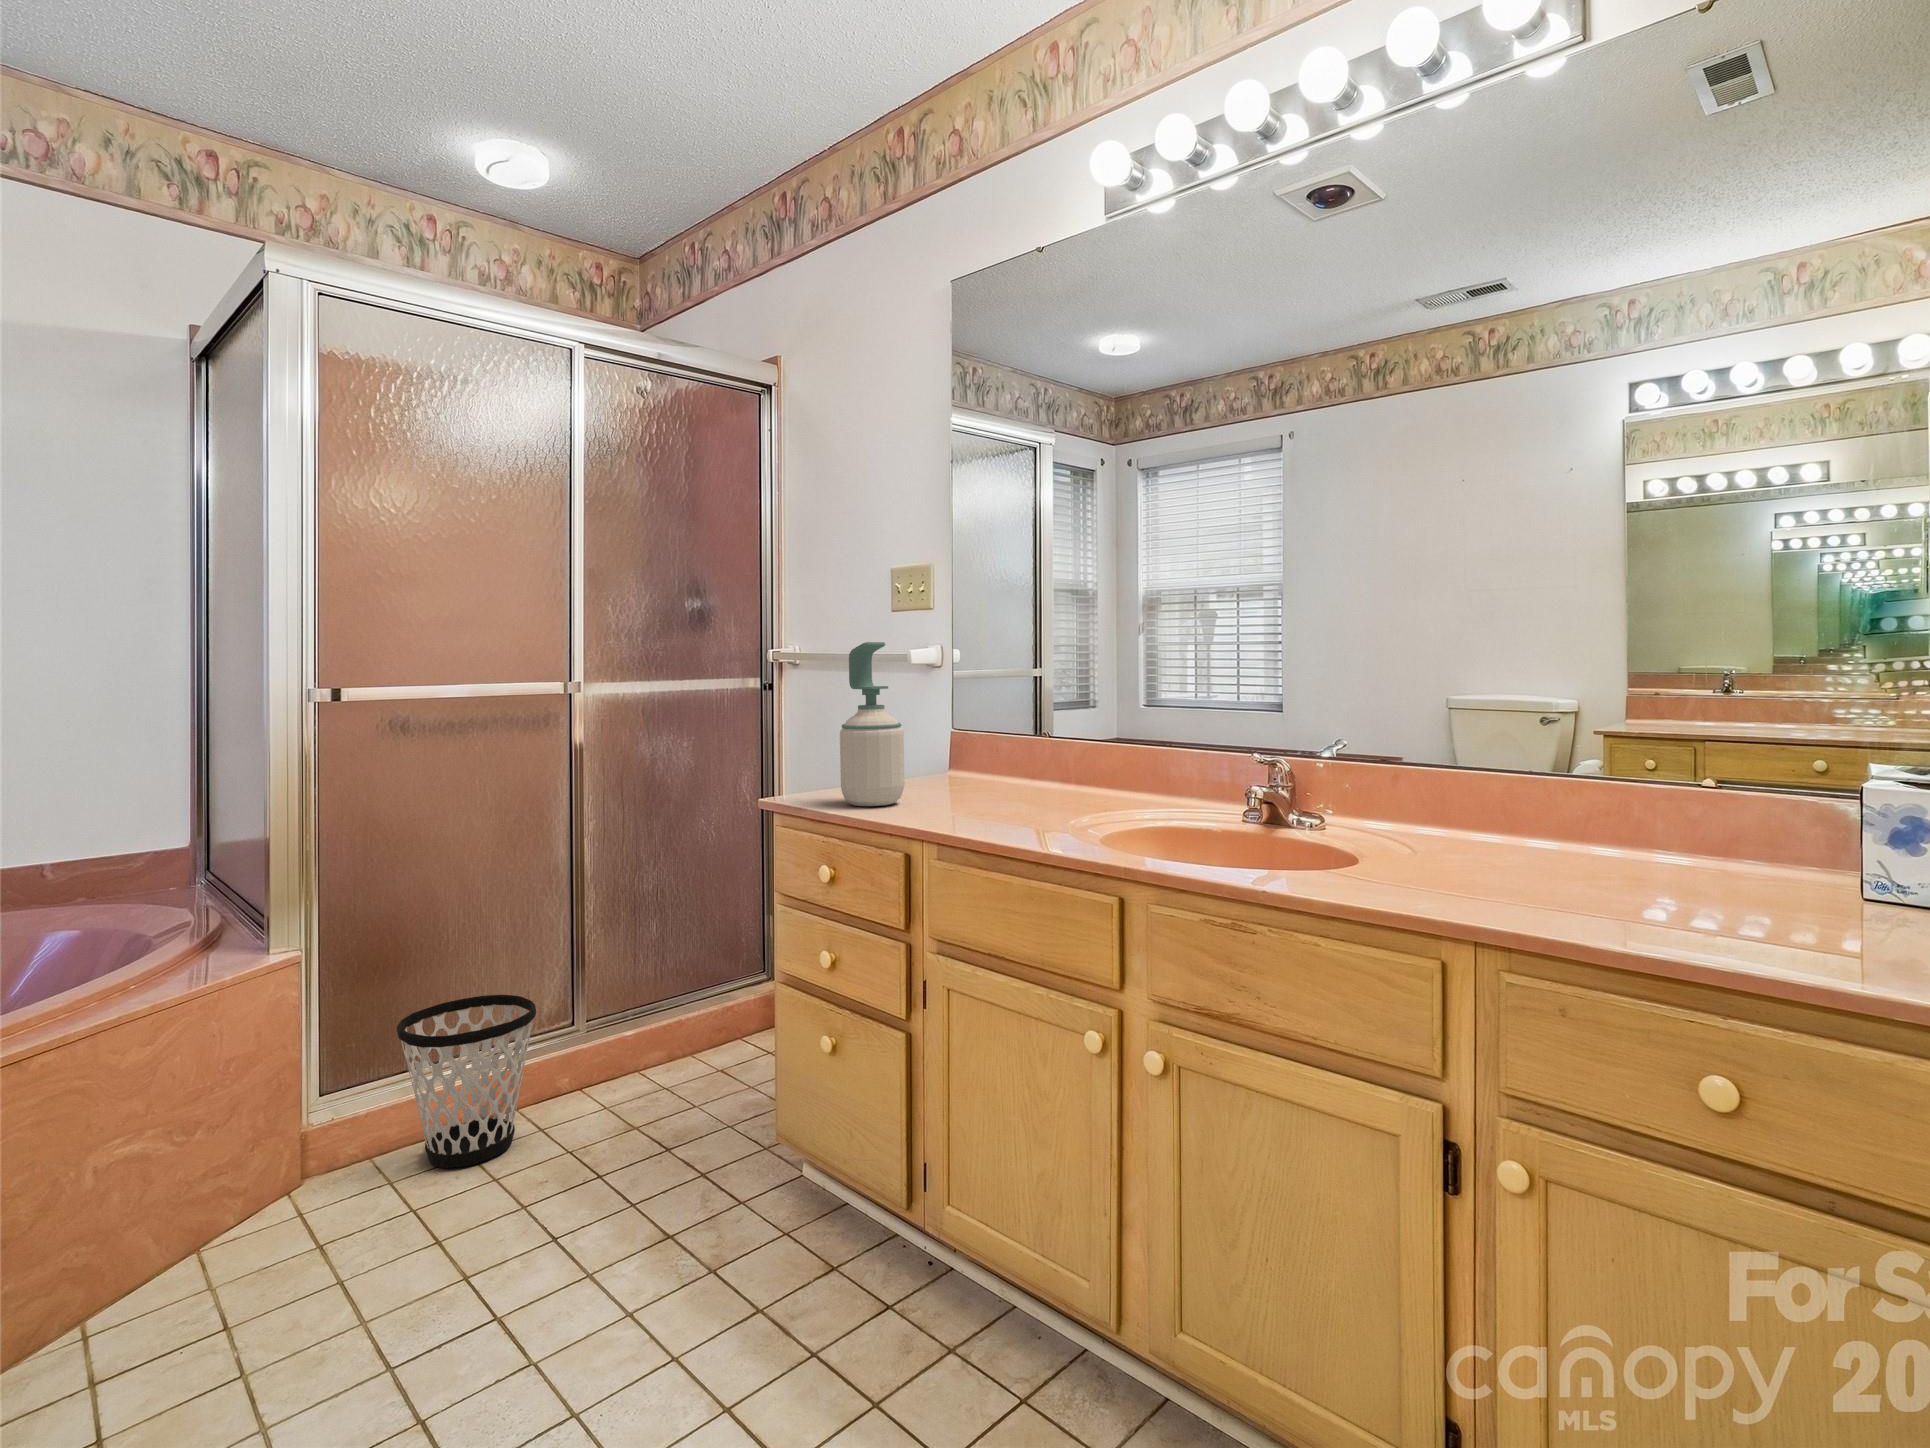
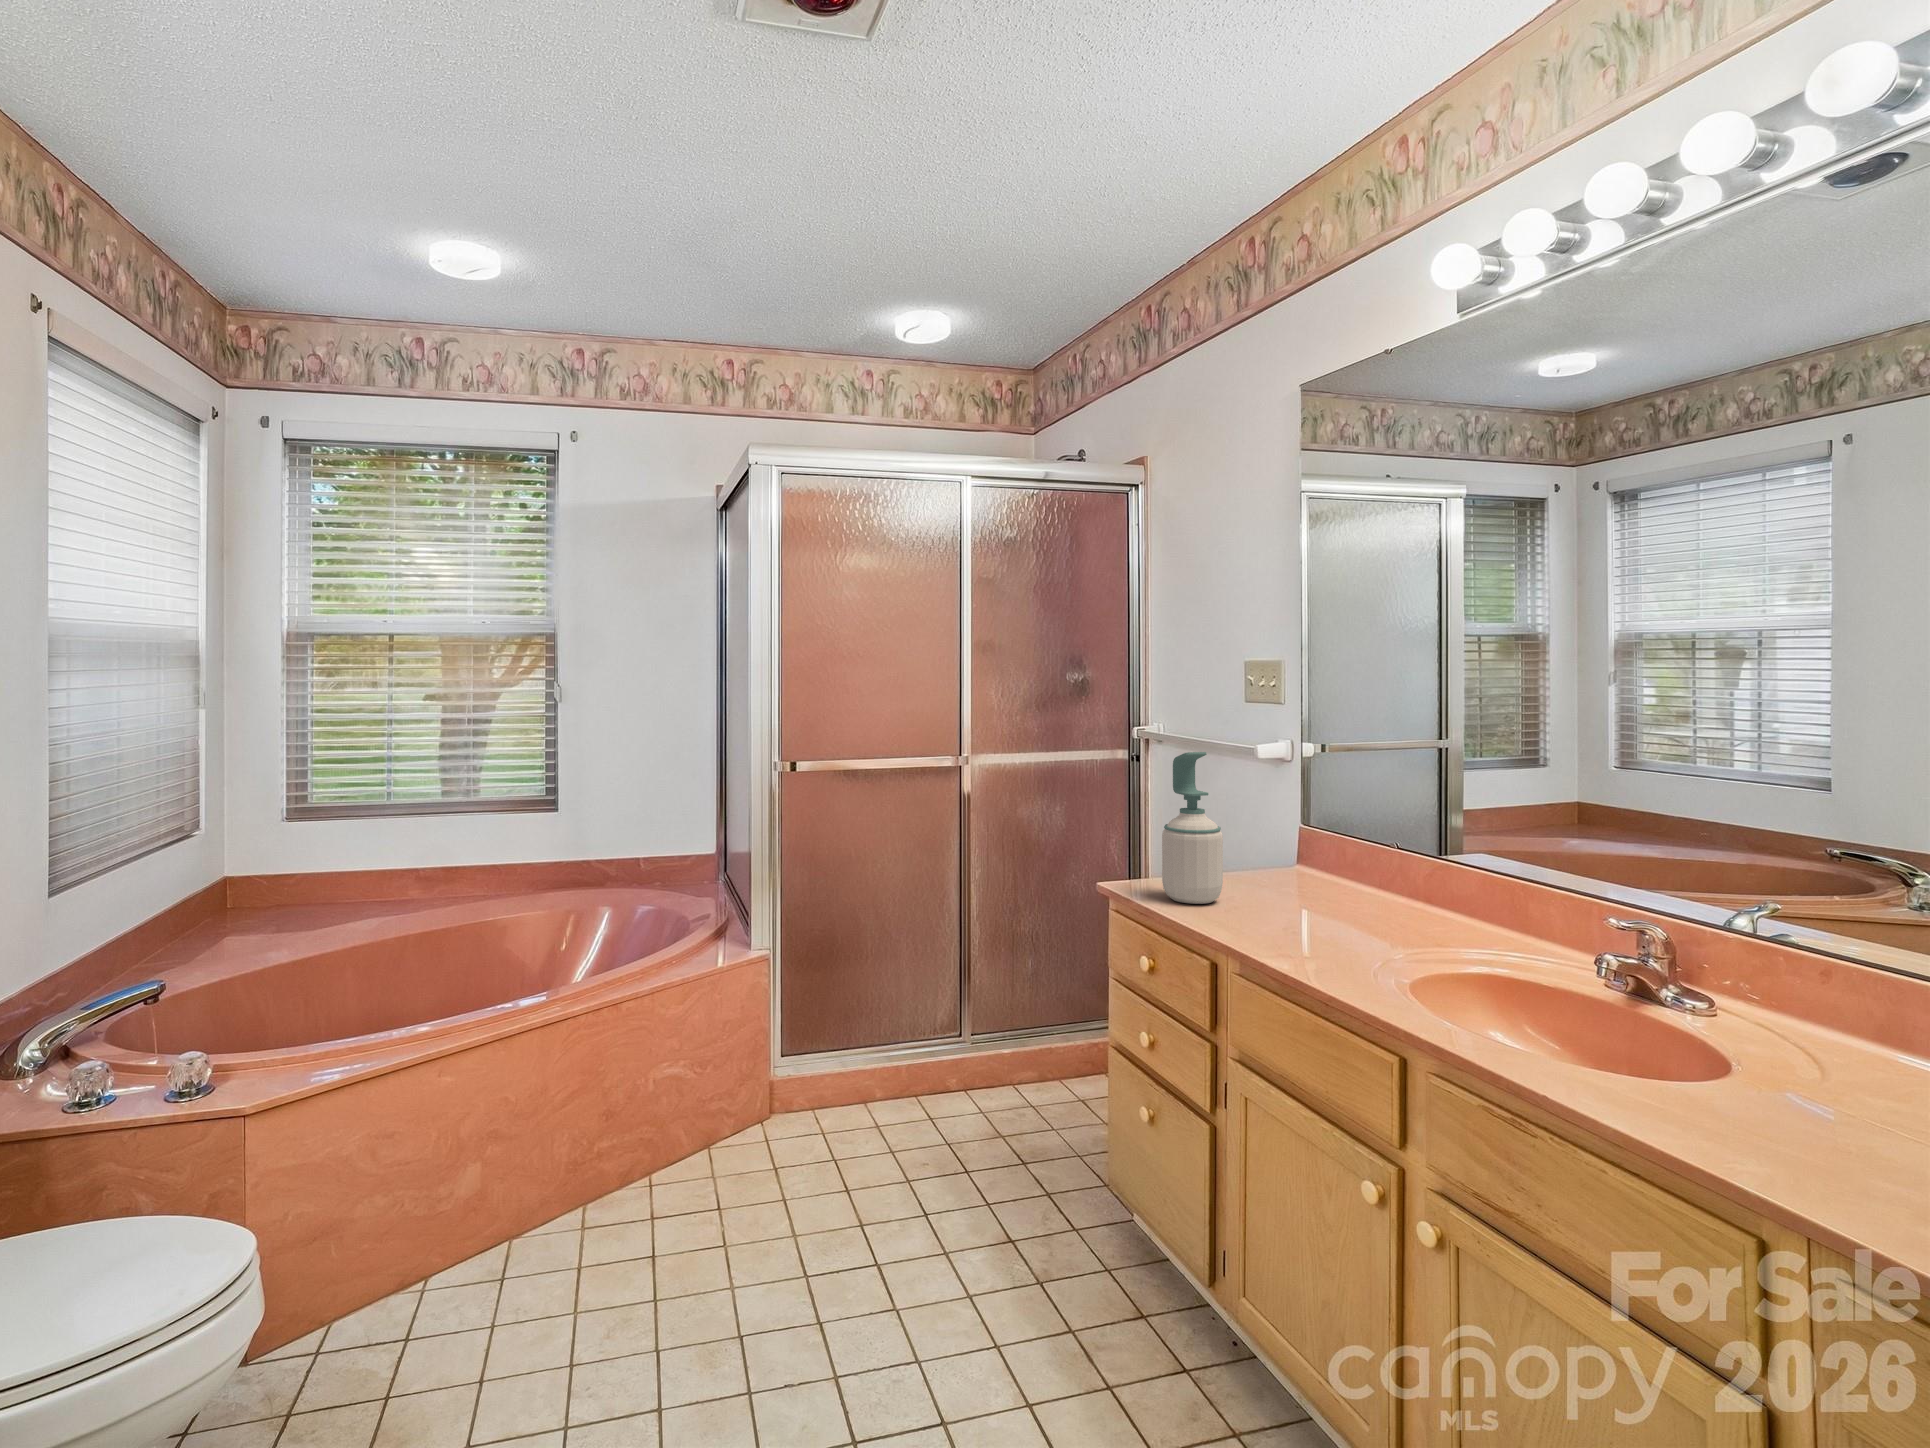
wastebasket: present [397,995,536,1168] -> none [831,1003,926,1137]

